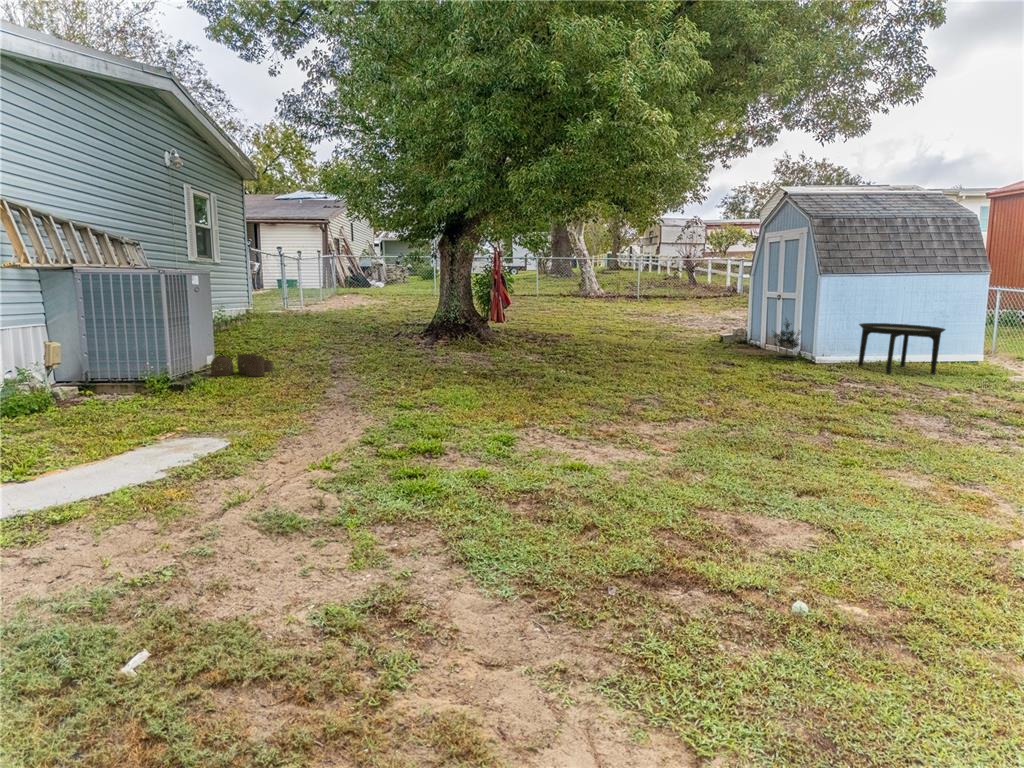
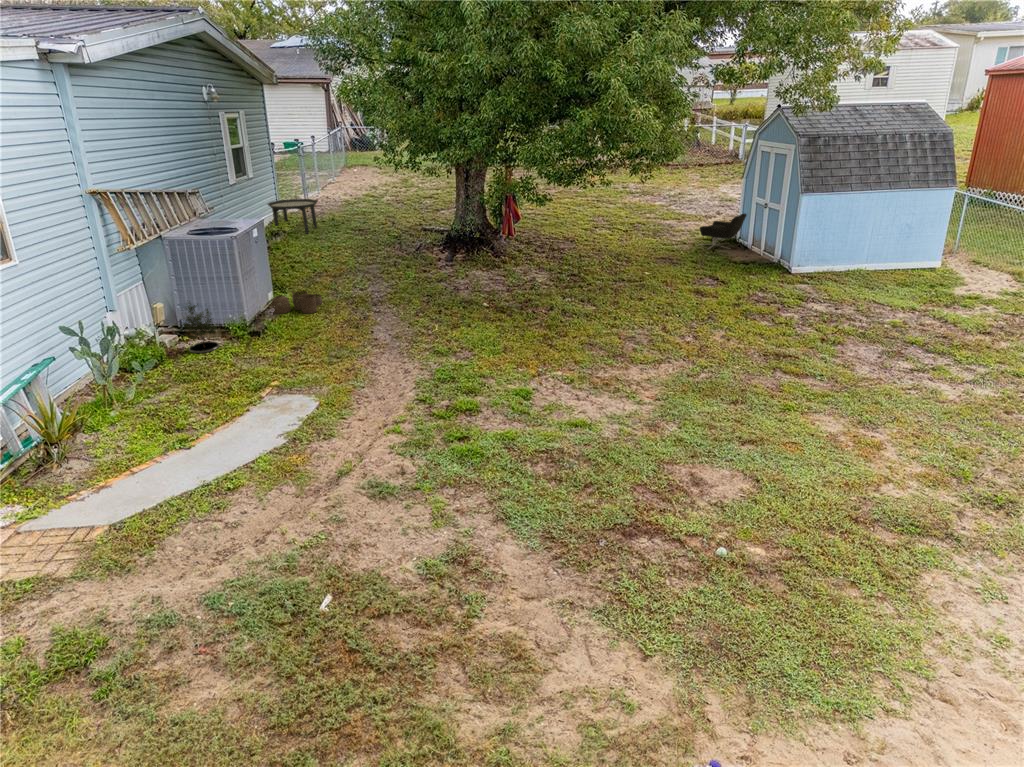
lounge chair: none [705,309,757,346] -> present [700,214,747,249]
potted tree: present [773,322,800,360] -> present [183,304,219,353]
round table: present [858,323,946,374] -> present [268,199,318,234]

